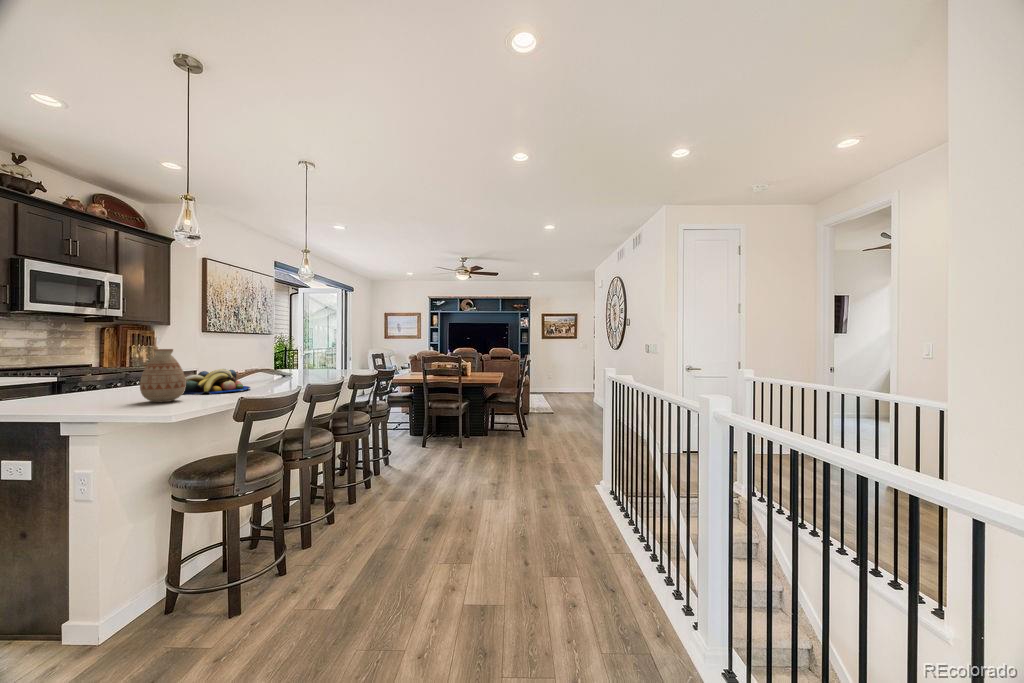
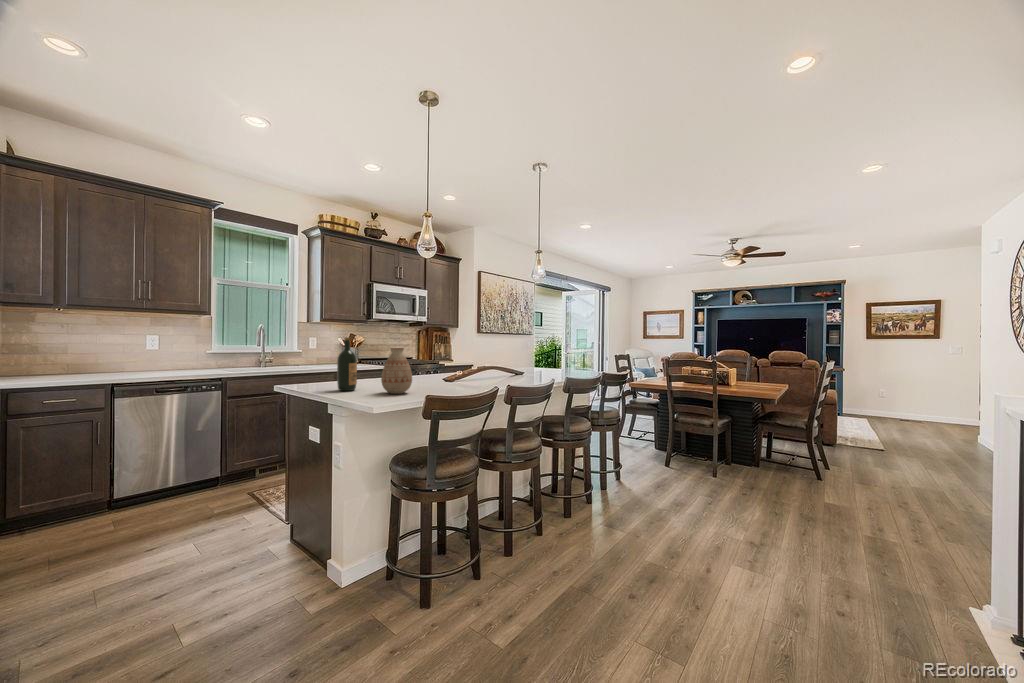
wine bottle: none [56,337,91,406] -> present [337,338,357,391]
fruit bowl: present [183,369,250,395] -> none [419,366,473,389]

